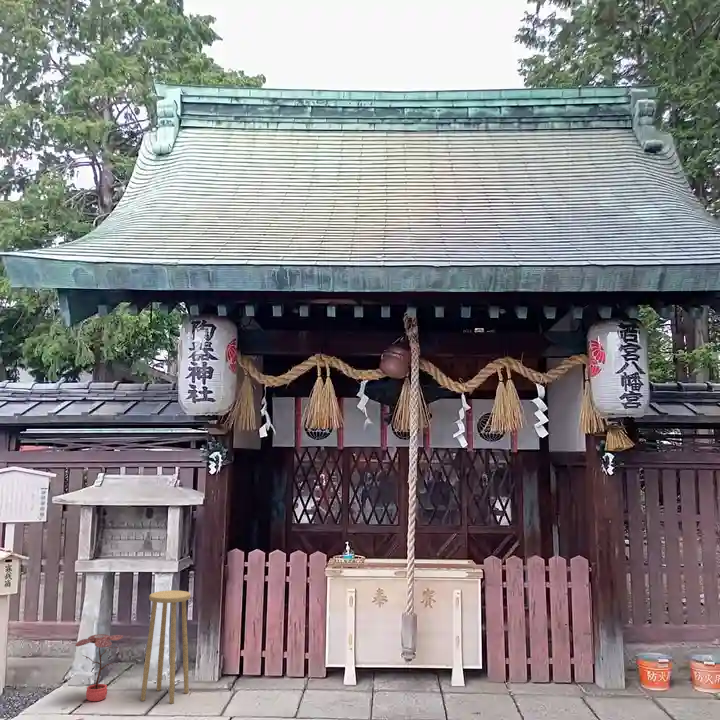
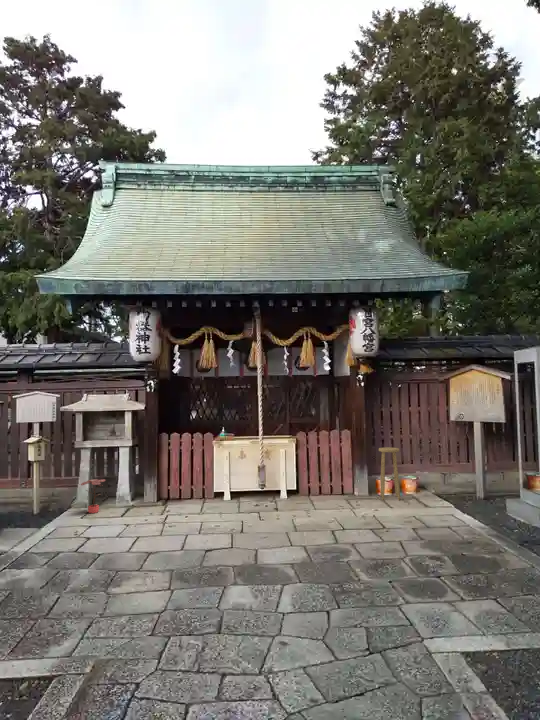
stool: present [141,590,191,704] -> present [379,447,400,500]

